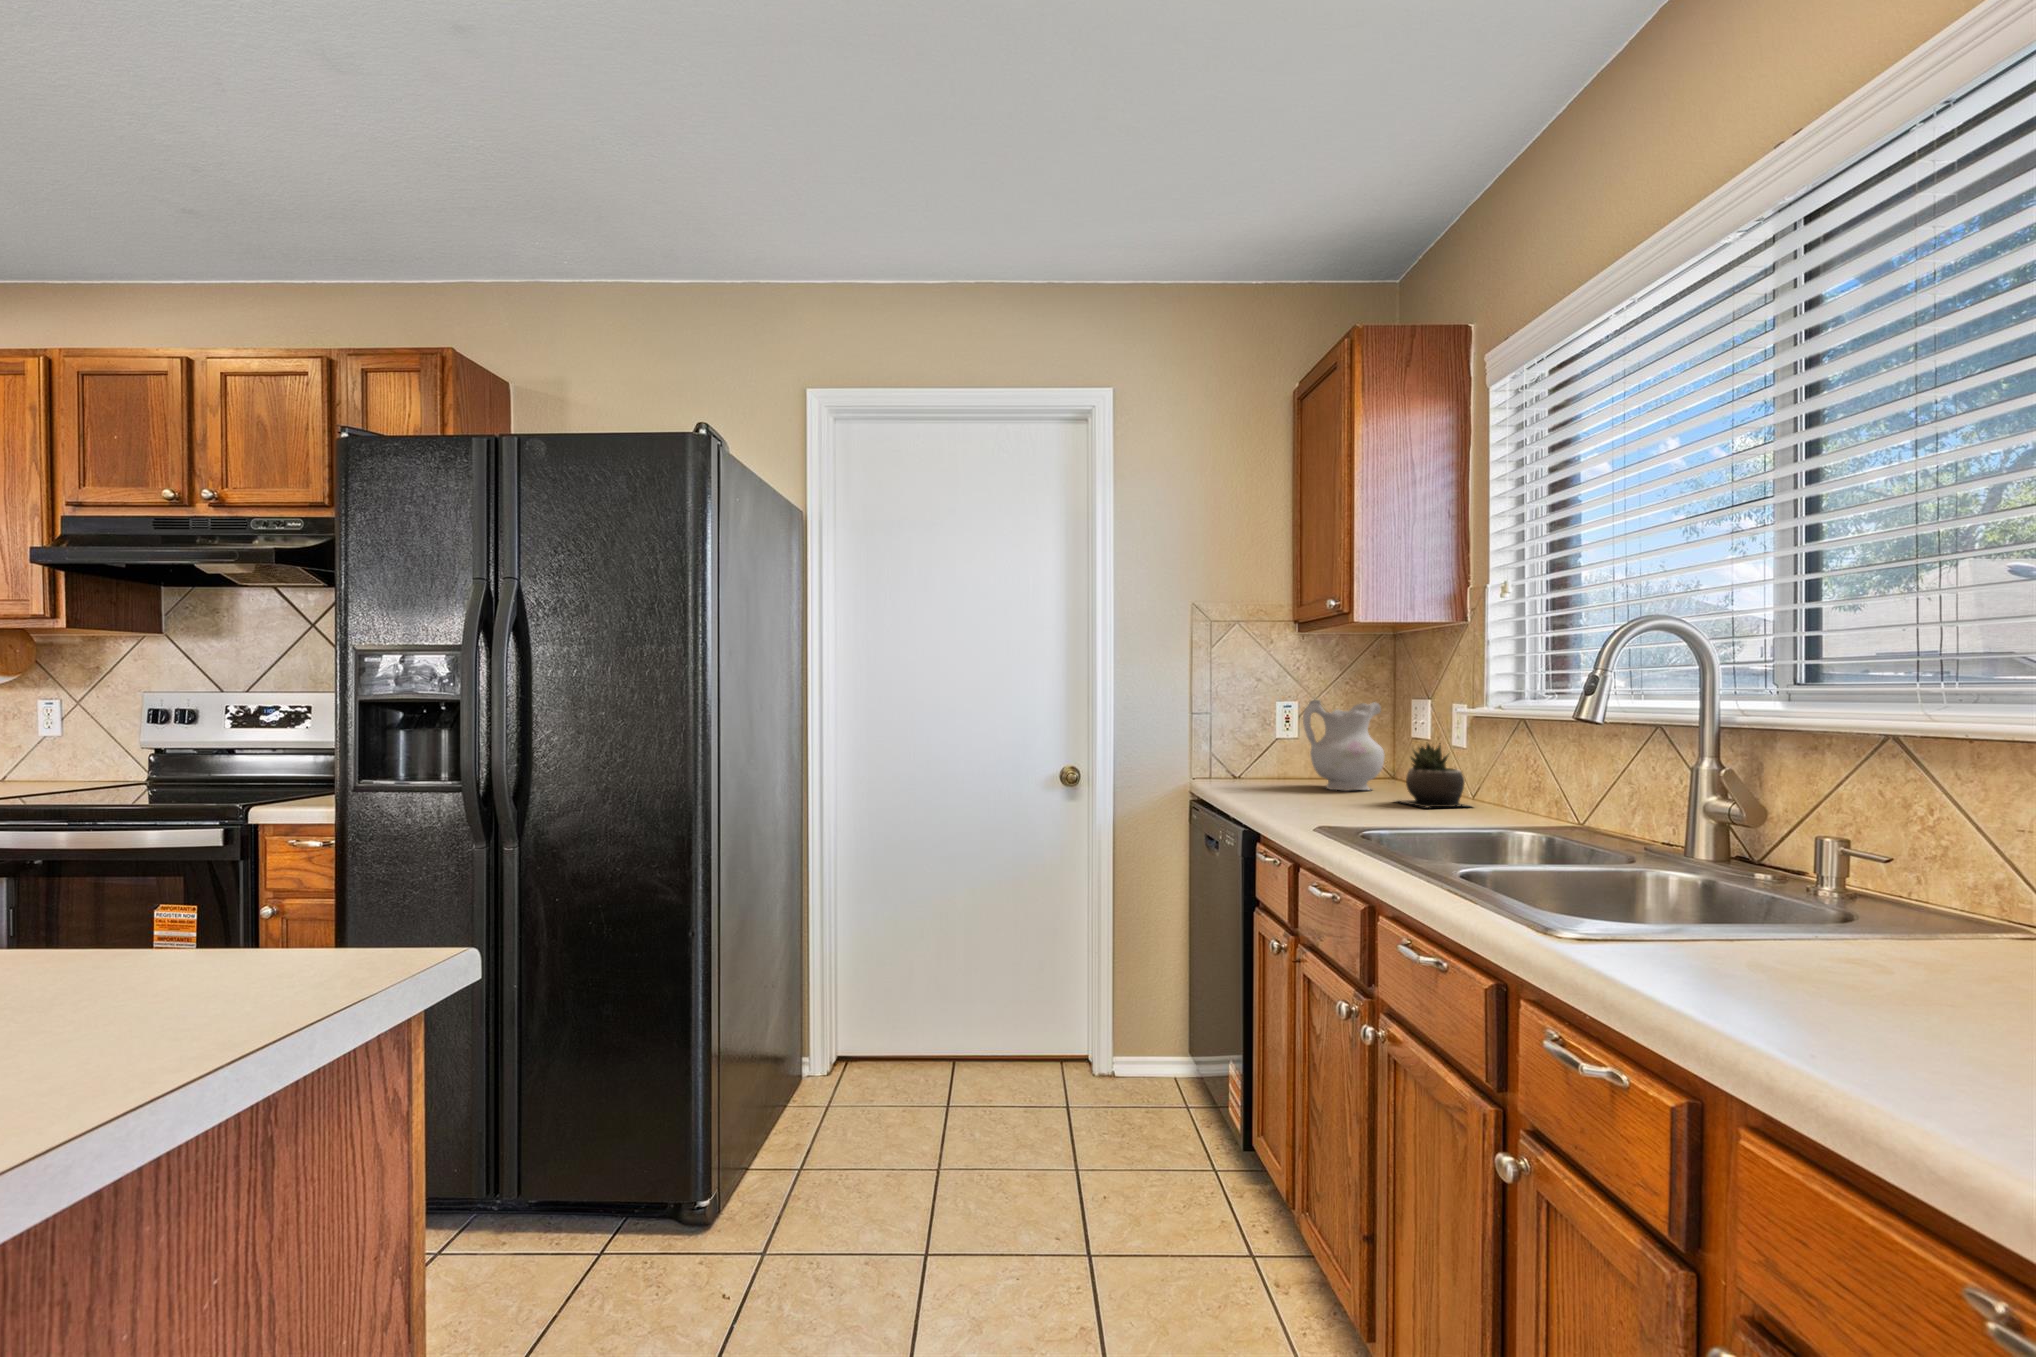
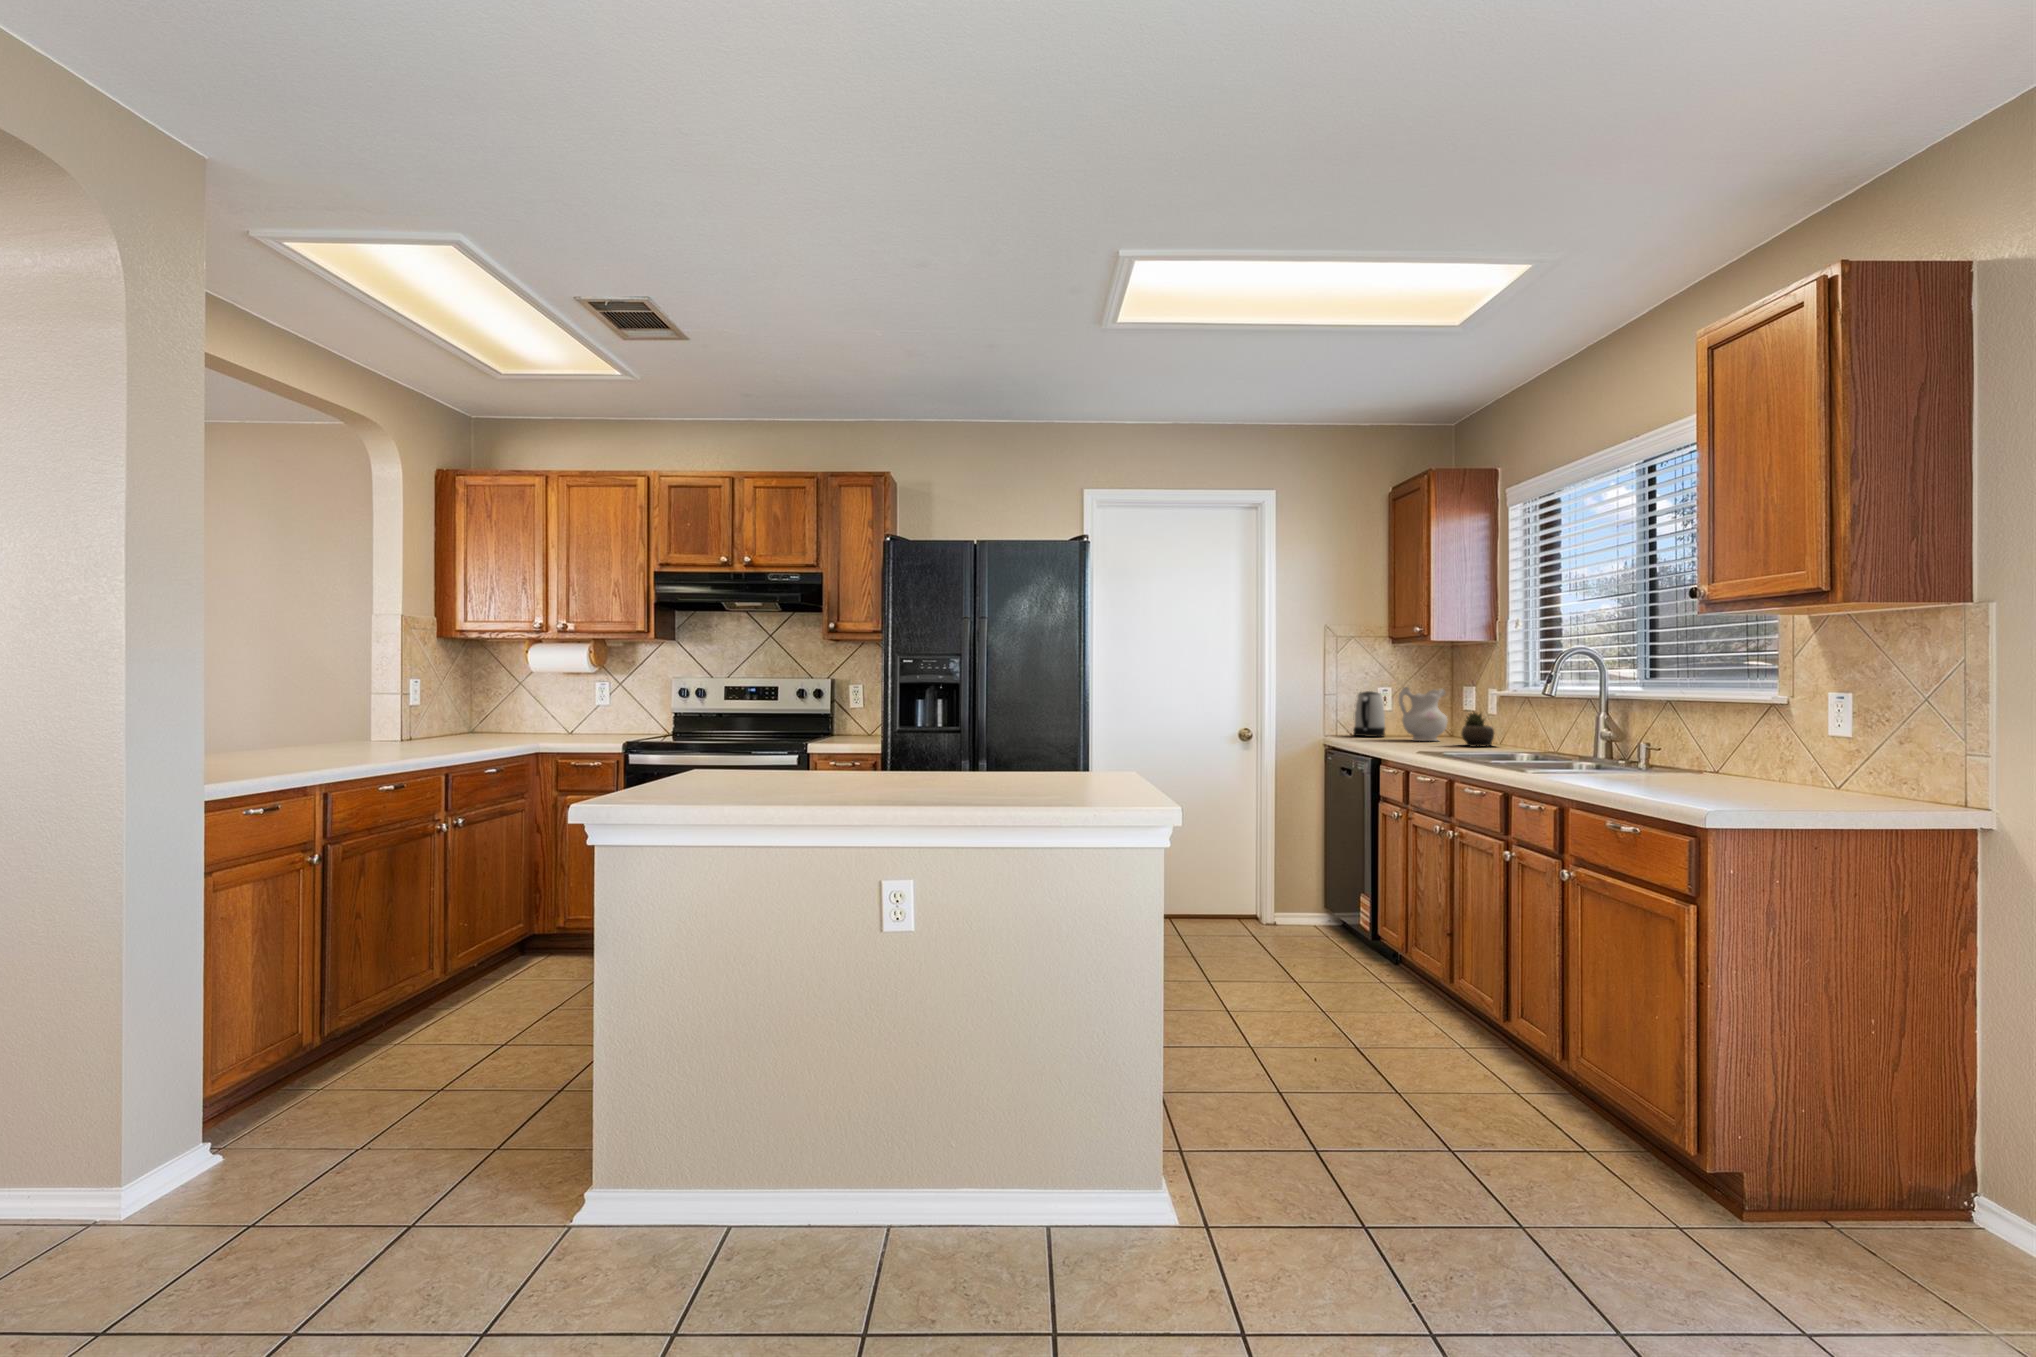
kettle: none [1238,706,1288,779] -> present [1353,691,1385,737]

